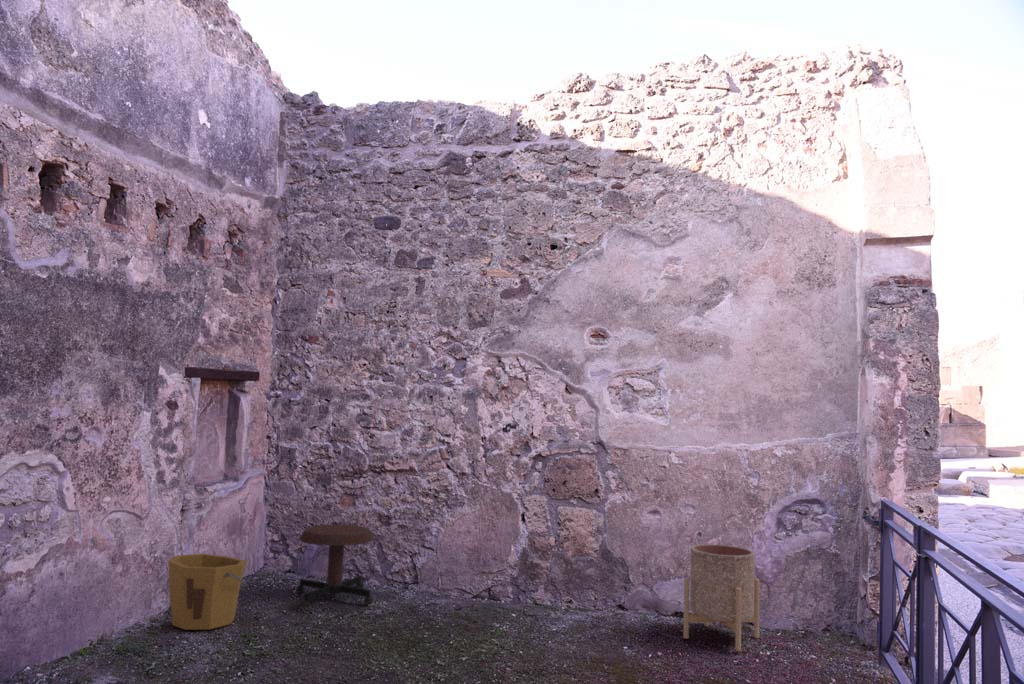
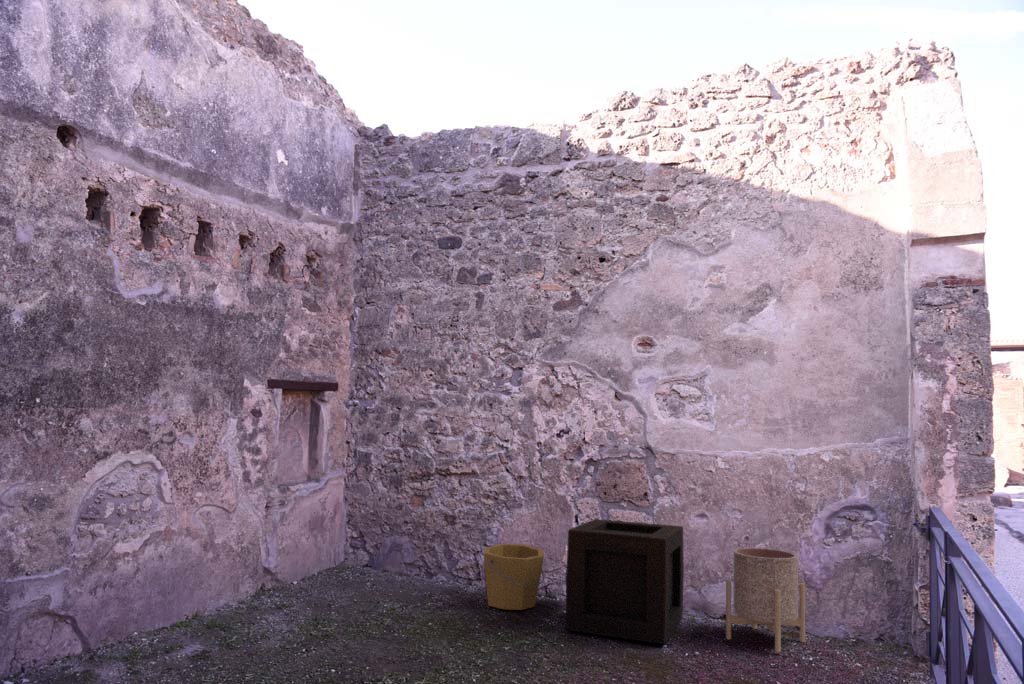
wooden crate: none [522,517,636,648] -> present [566,519,684,644]
stool: present [297,524,374,608] -> none [369,523,437,598]
bucket: present [168,554,247,630] -> present [484,544,544,610]

